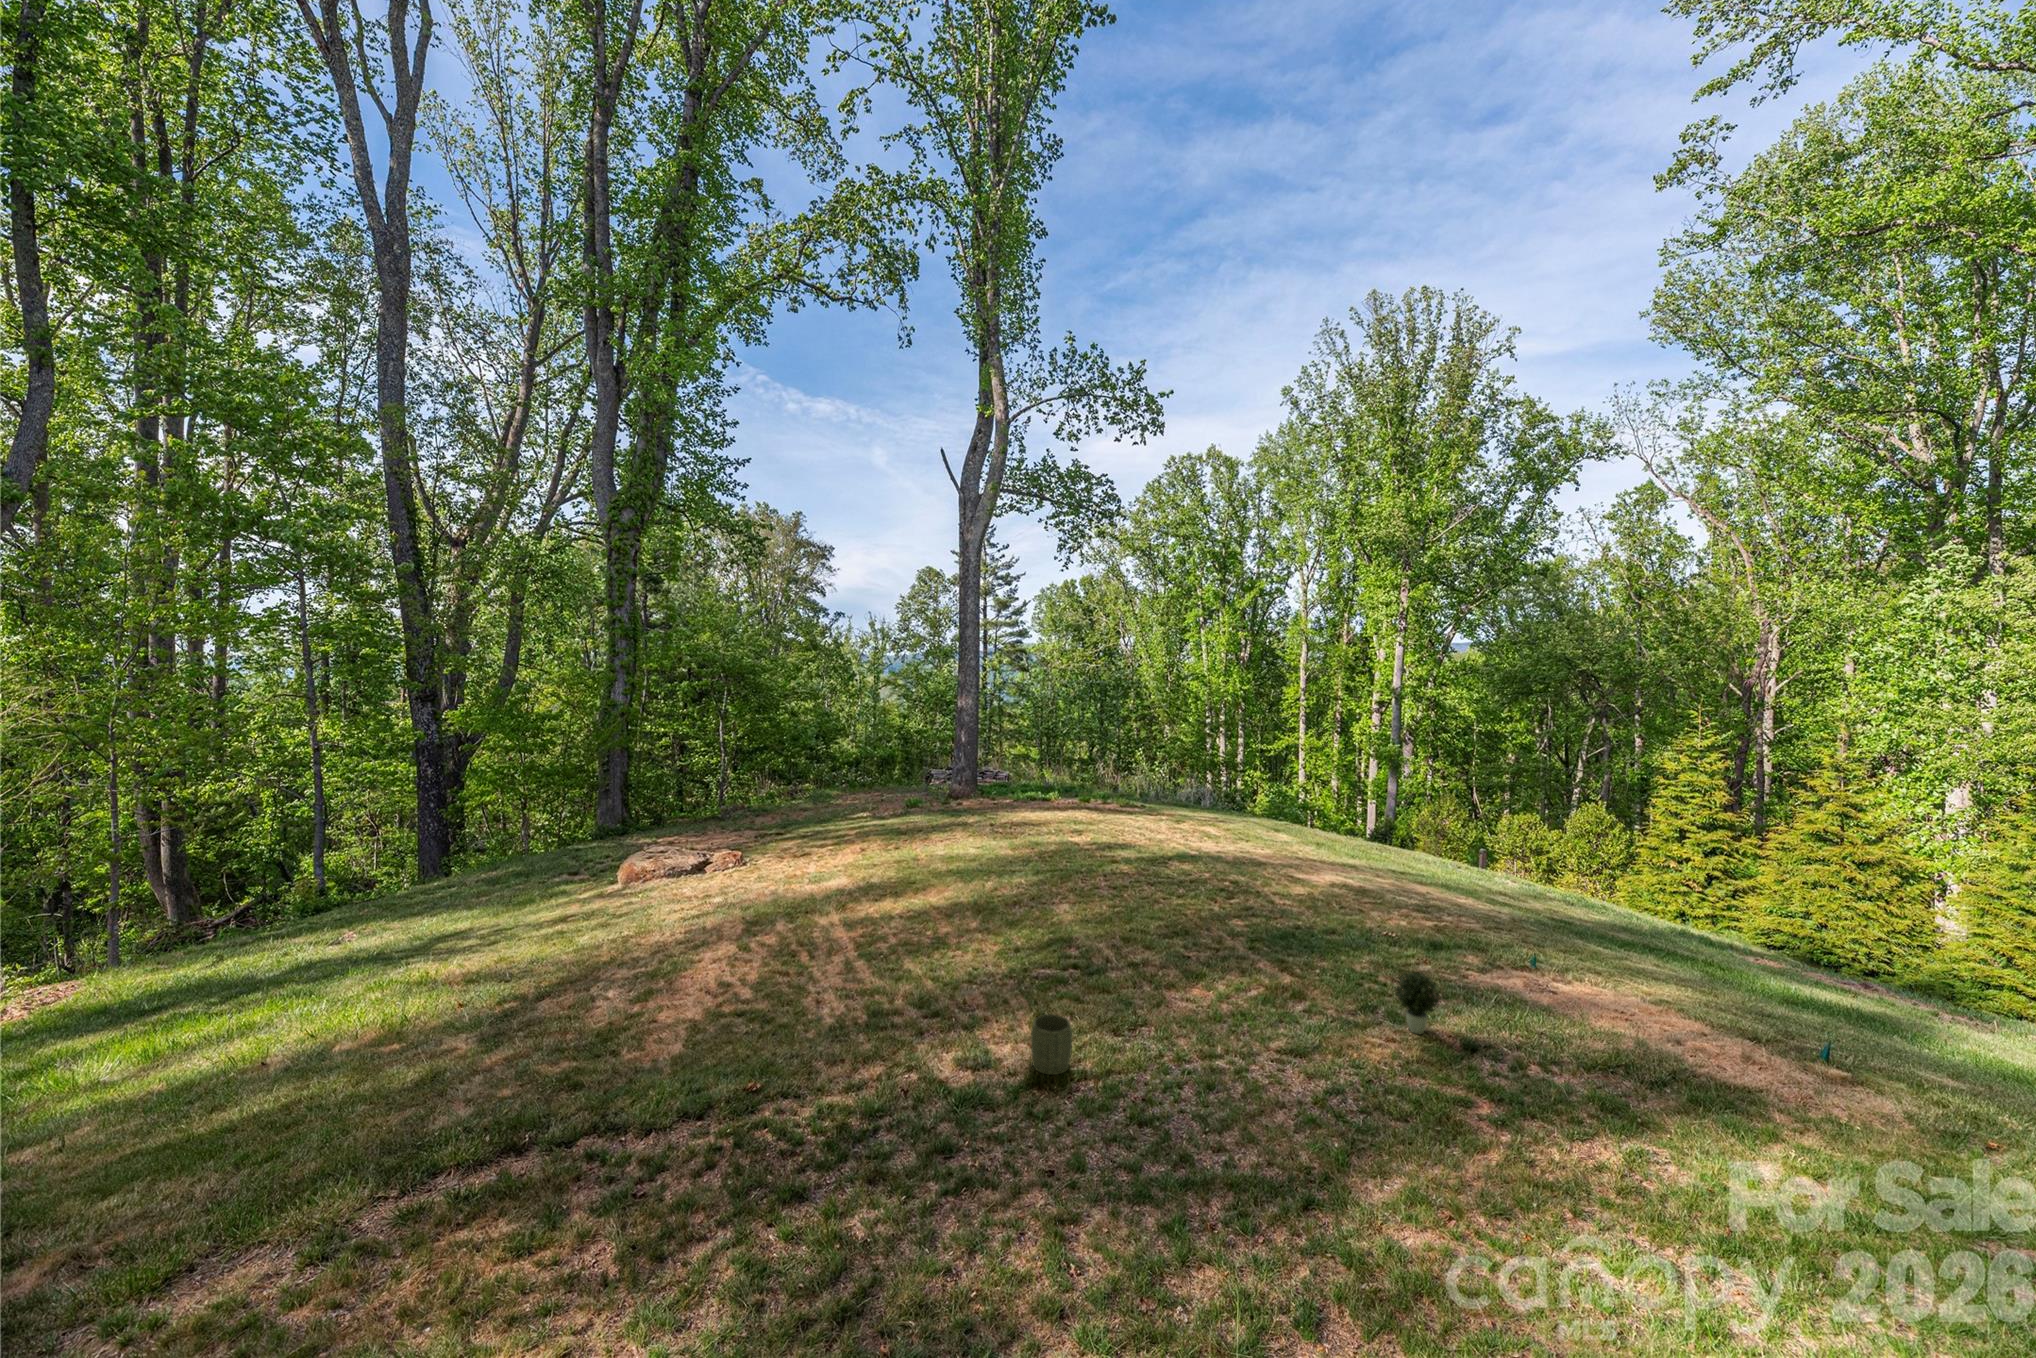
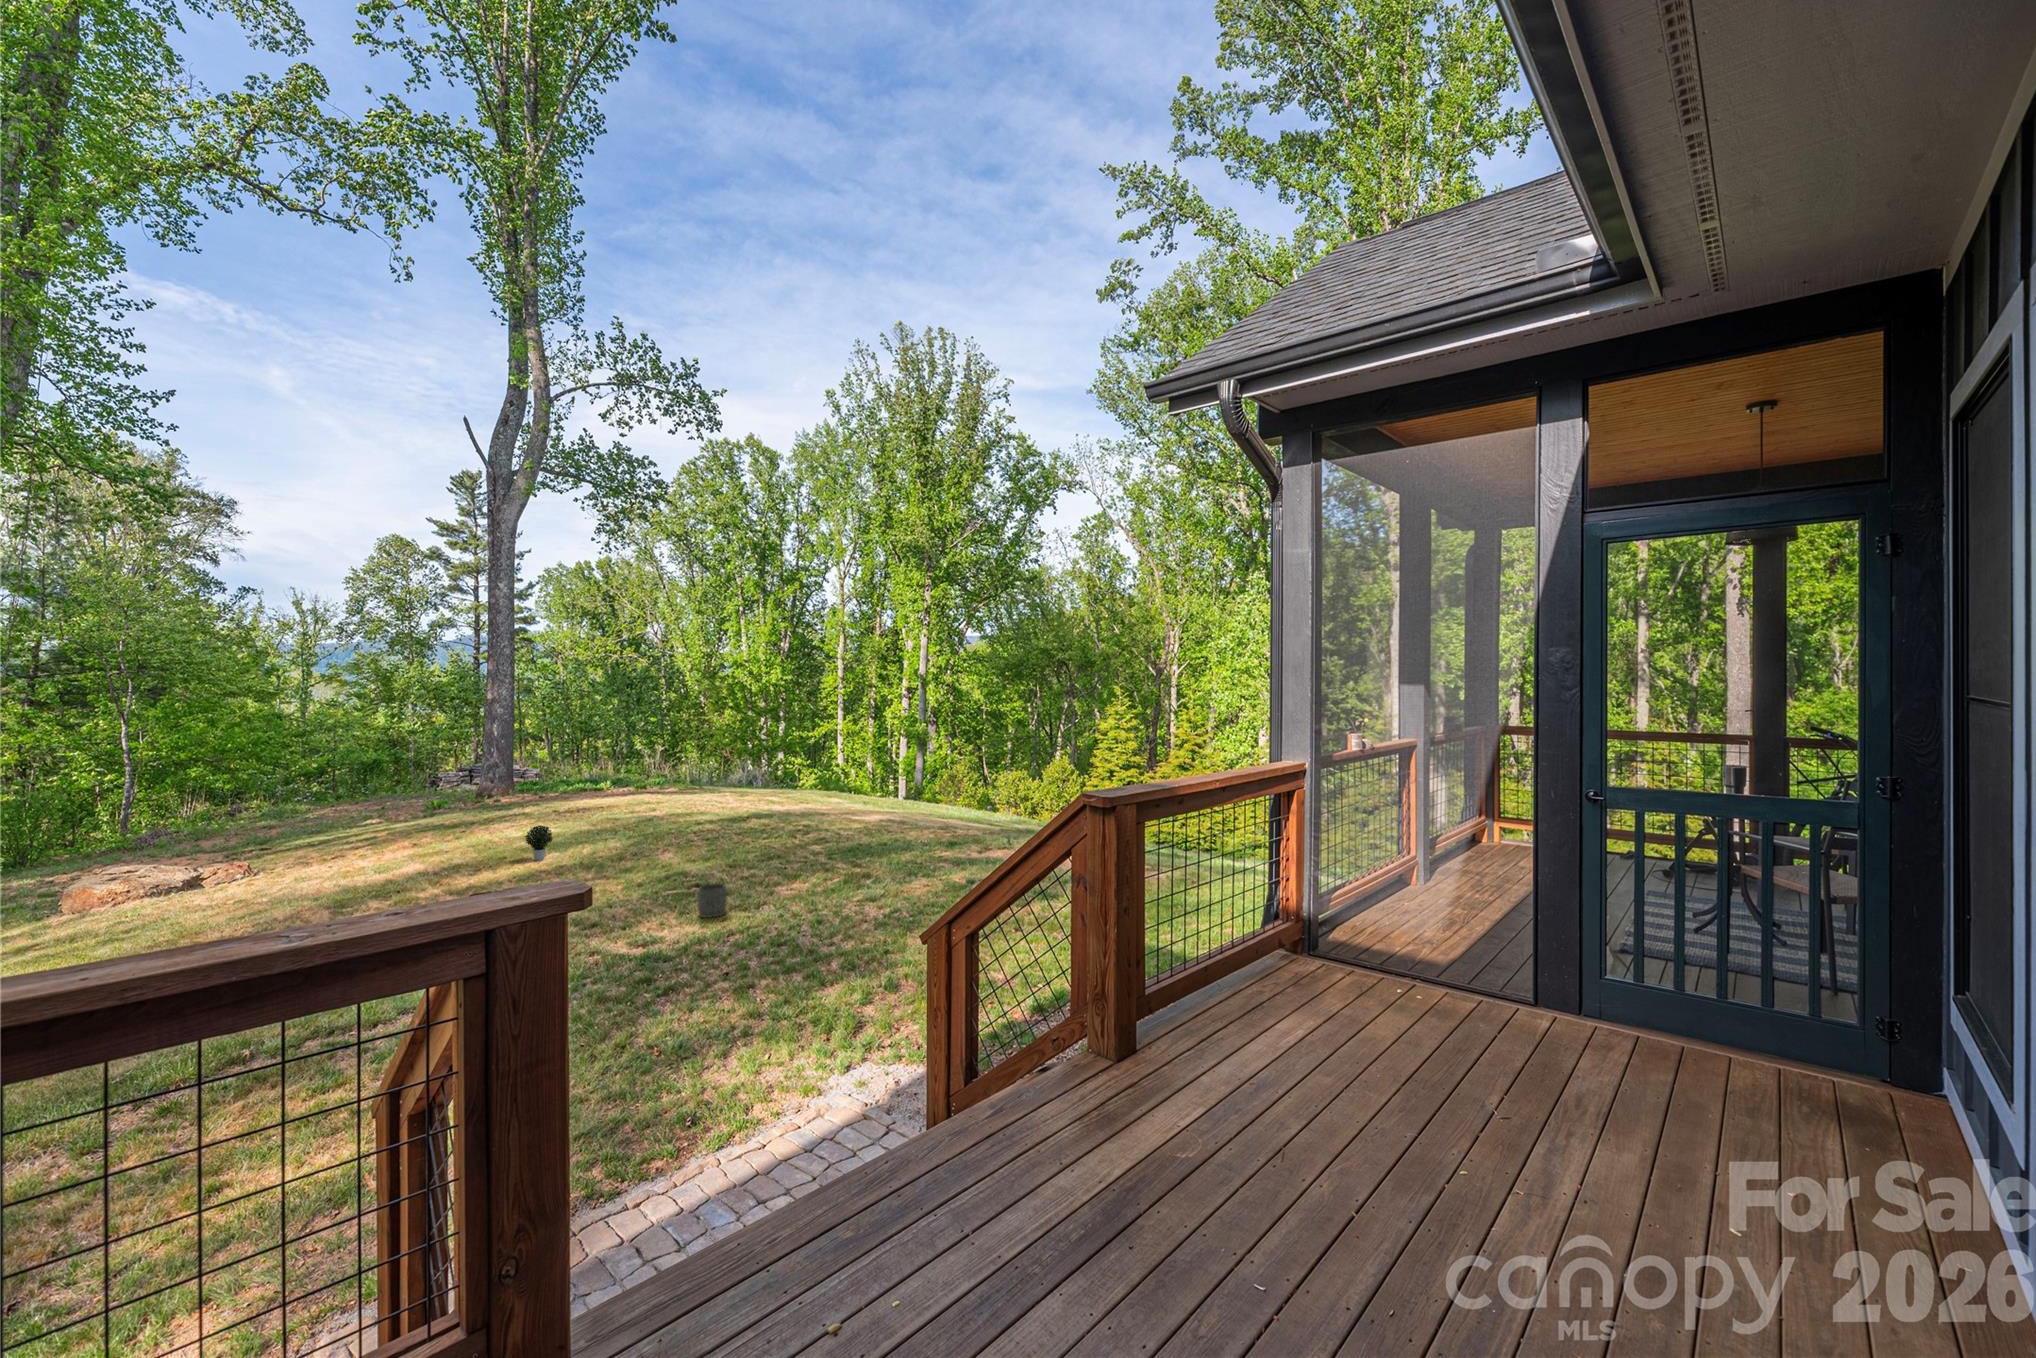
potted plant: present [1394,972,1439,1034] -> present [525,825,553,861]

